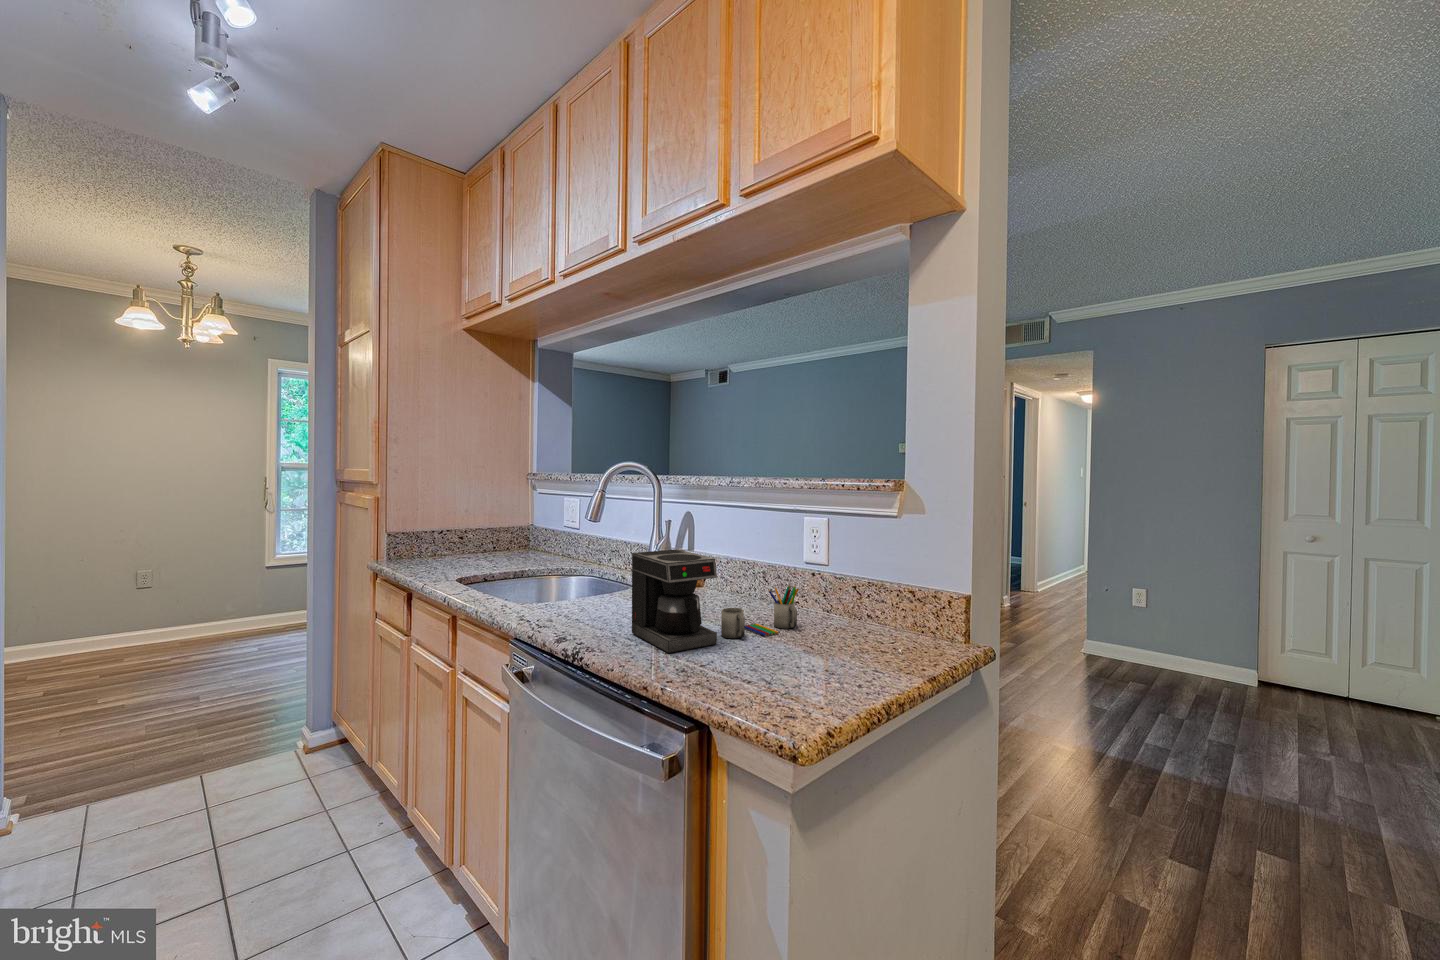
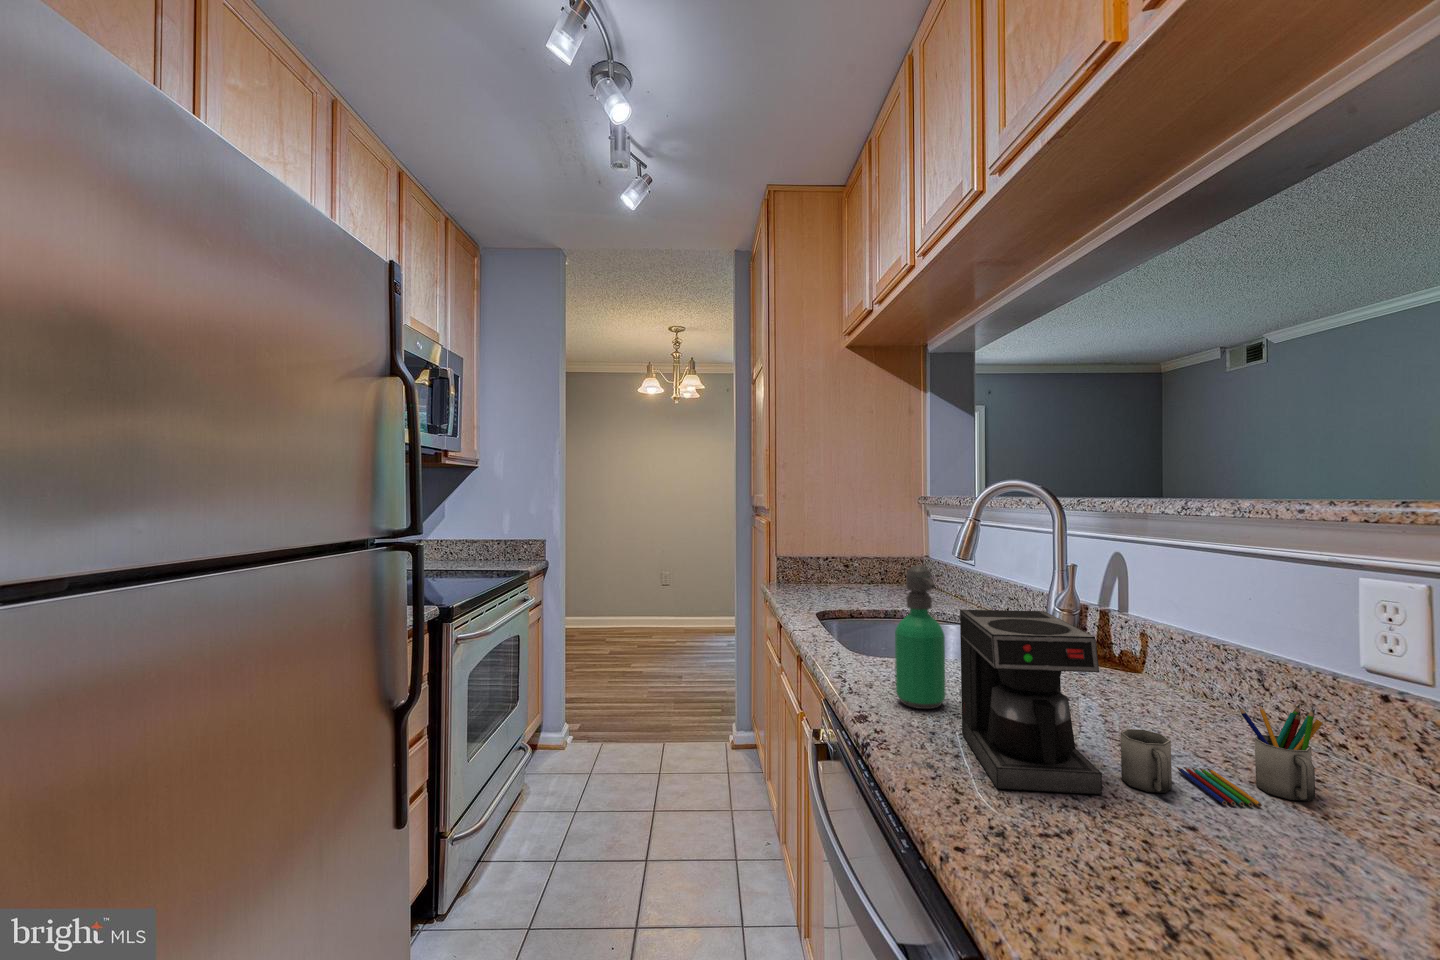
soap dispenser: none [577,527,611,626] -> present [895,566,945,709]

